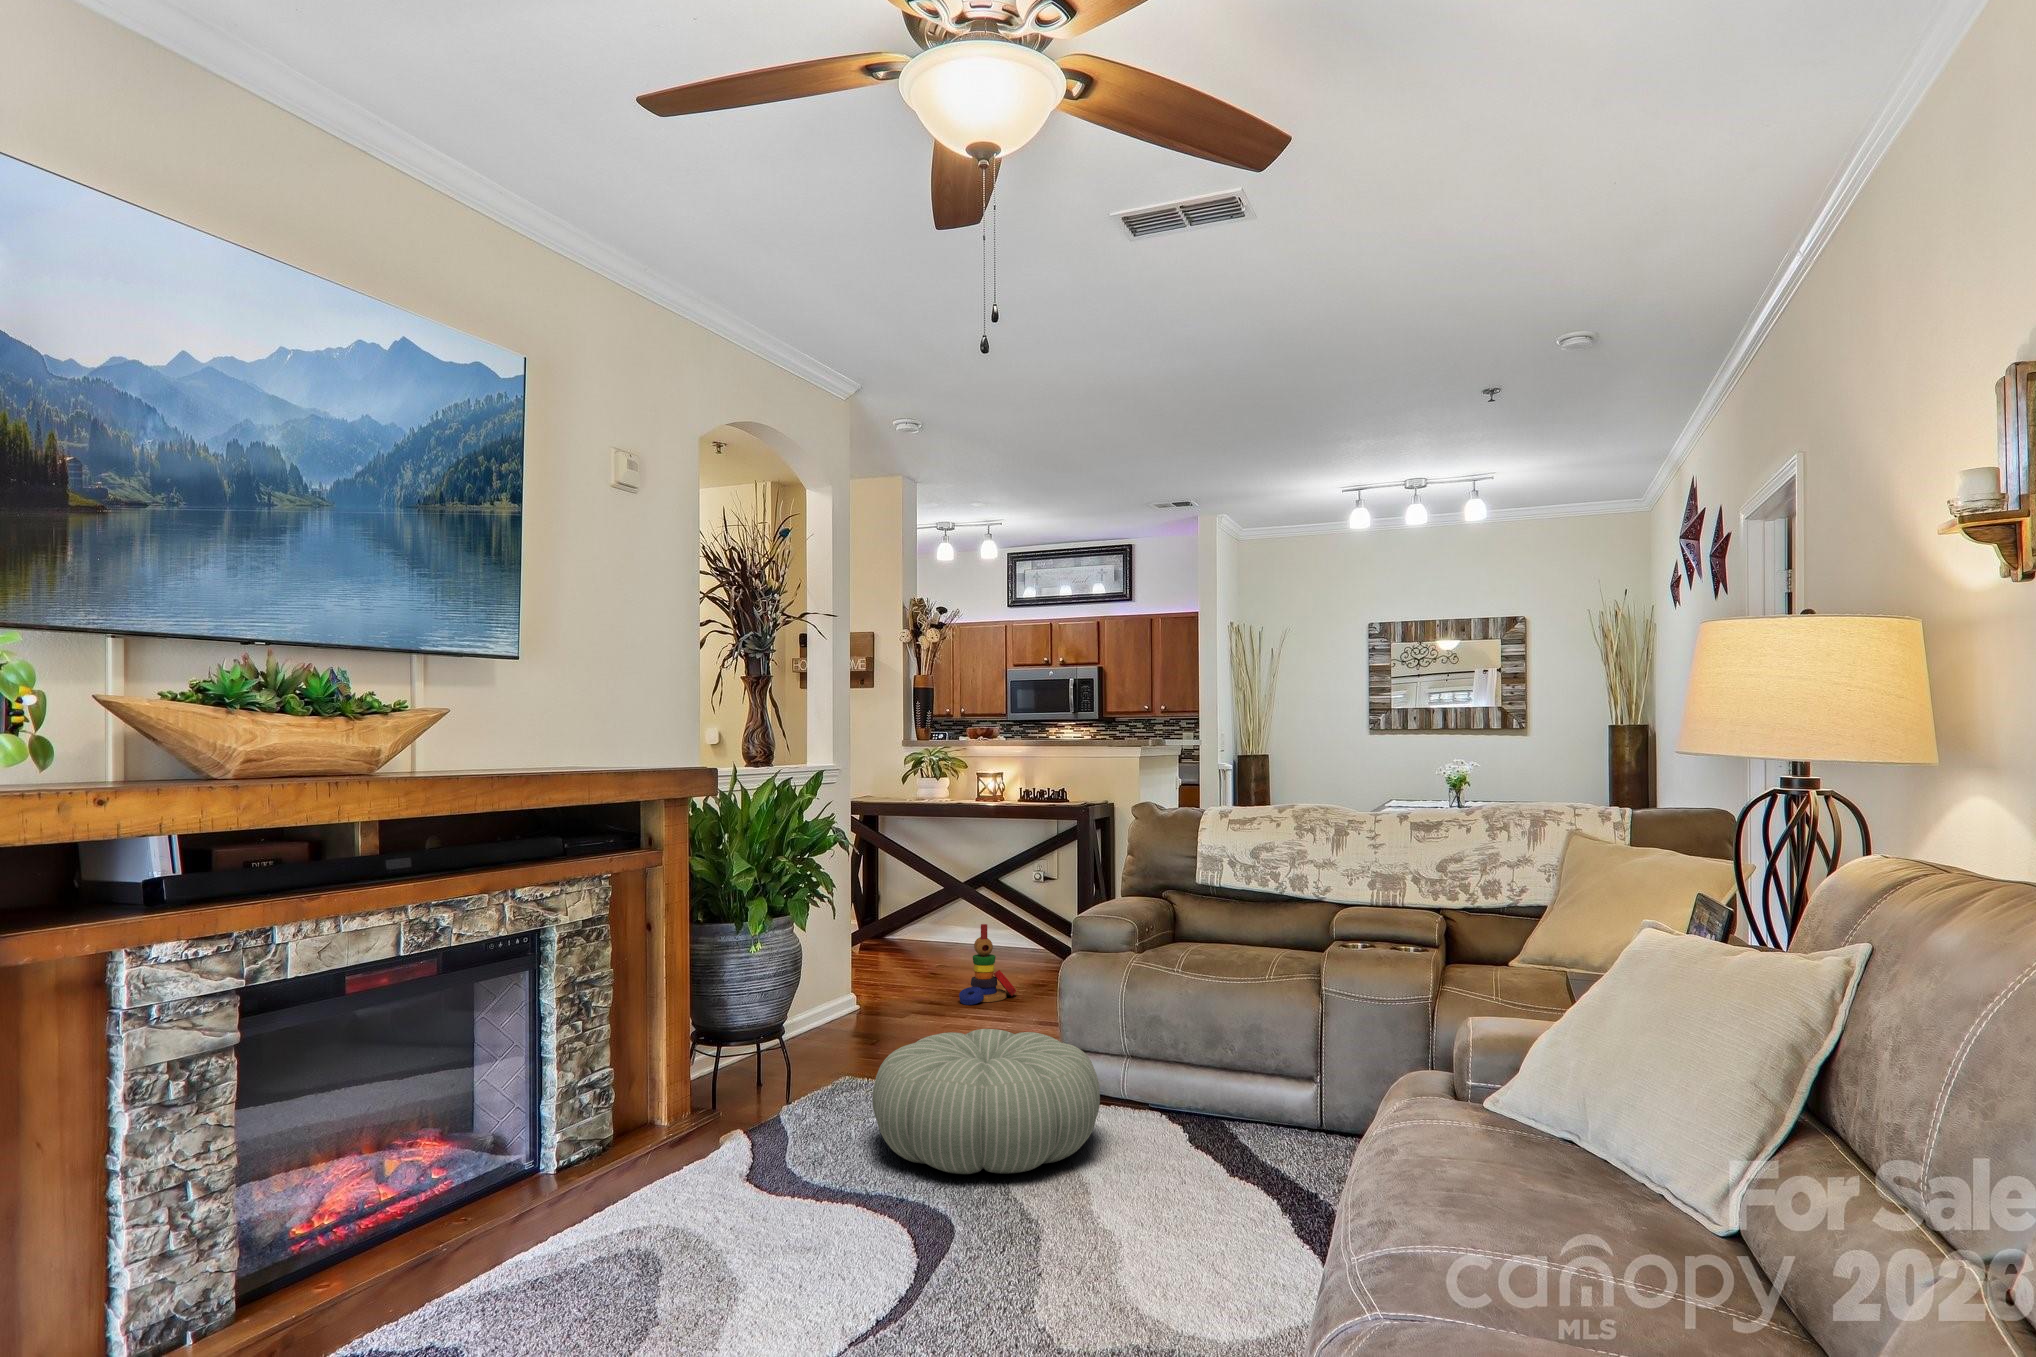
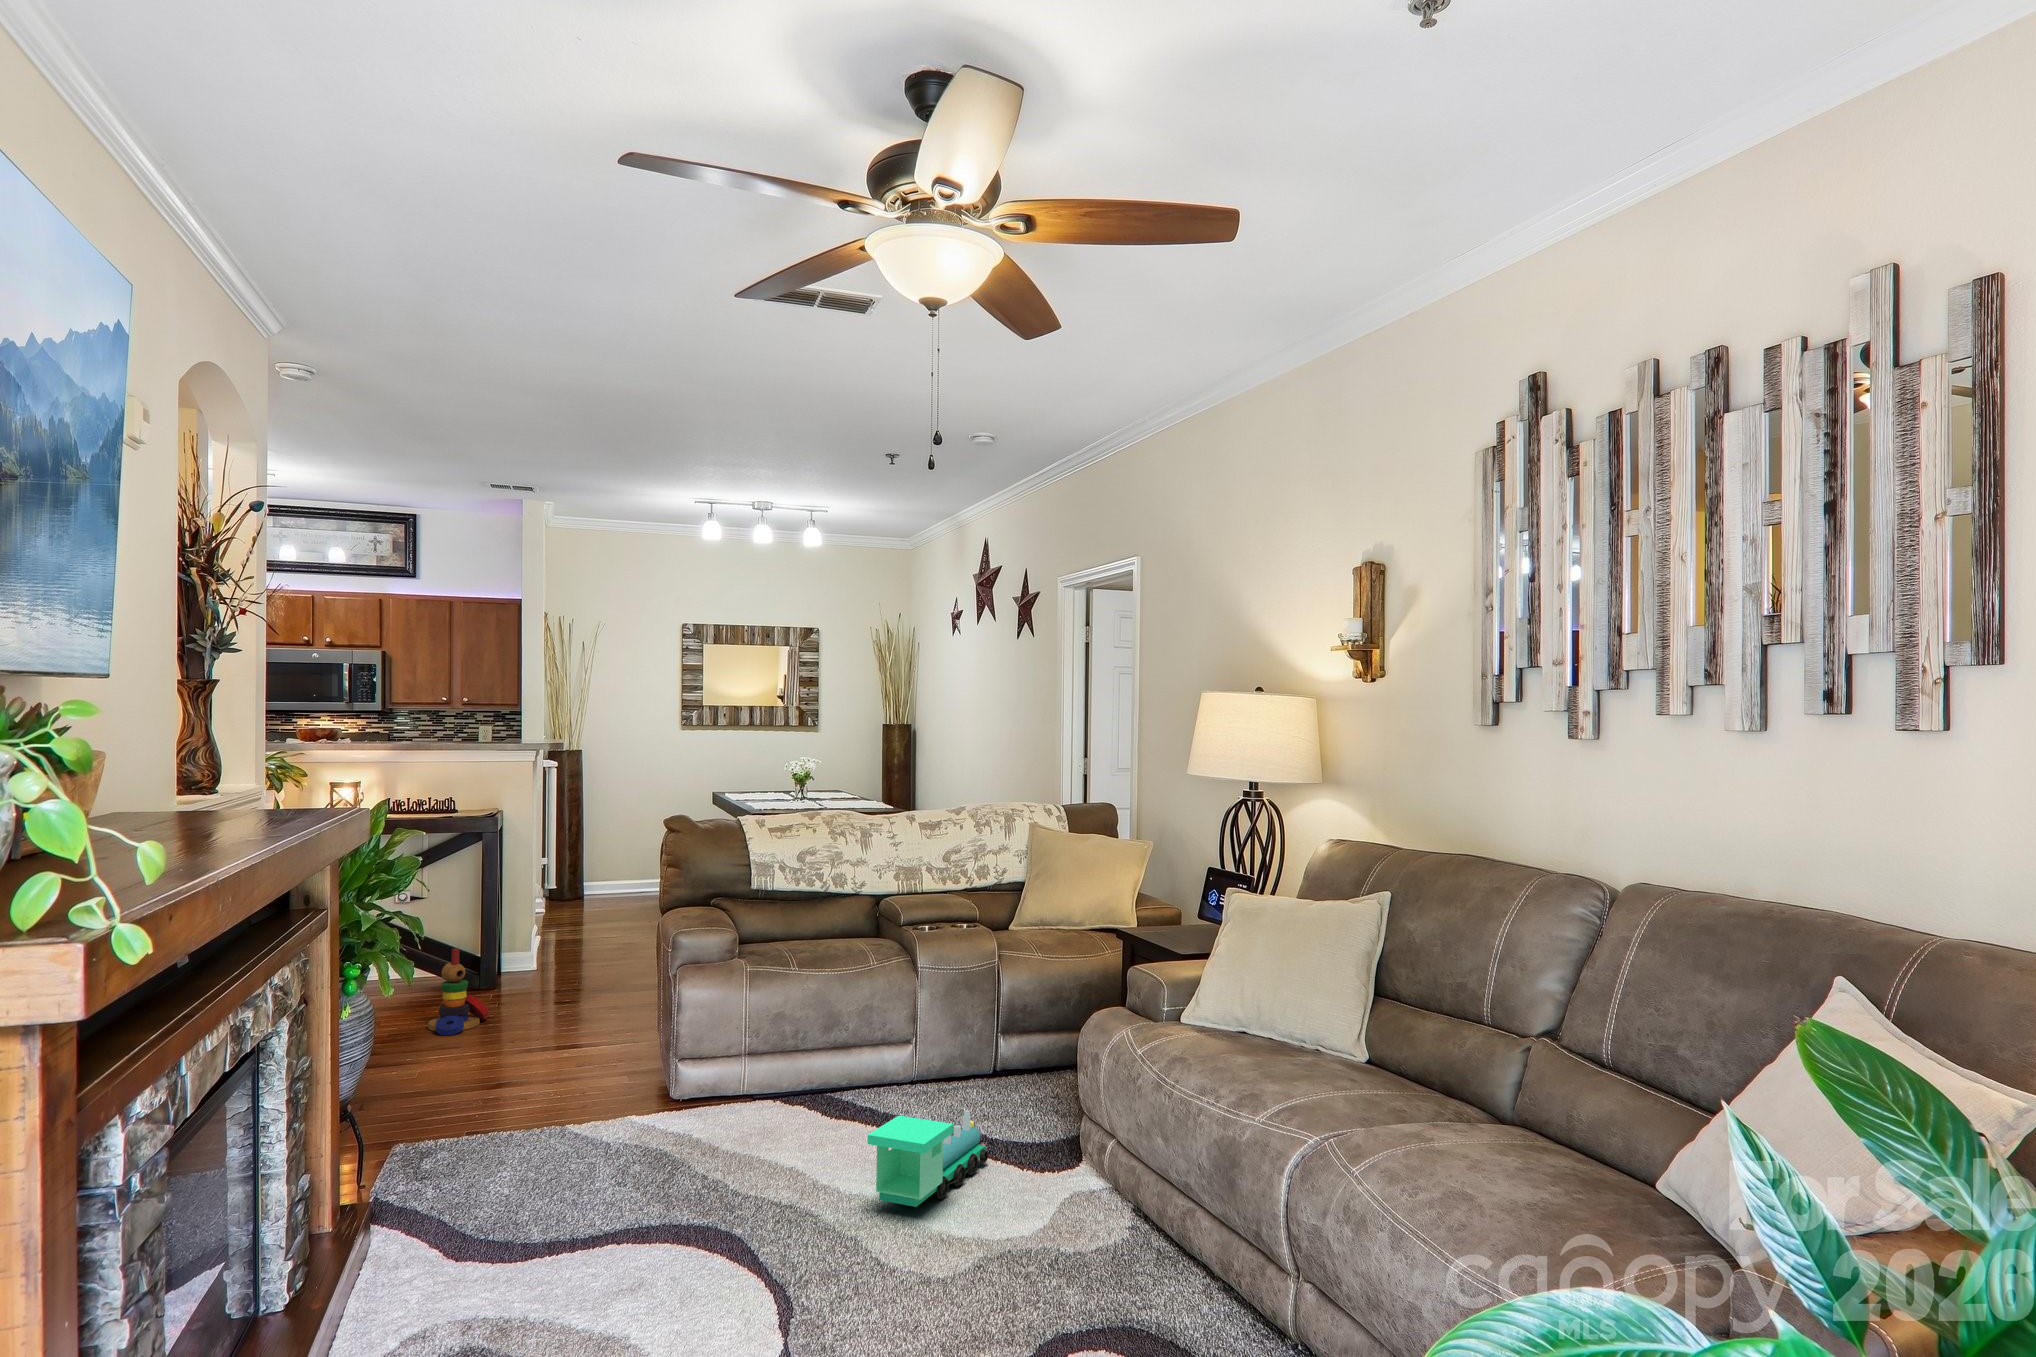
pouf: present [872,1029,1100,1174] -> none [584,1036,797,1168]
toy train: none [1020,1161,1246,1284] -> present [868,1111,988,1207]

